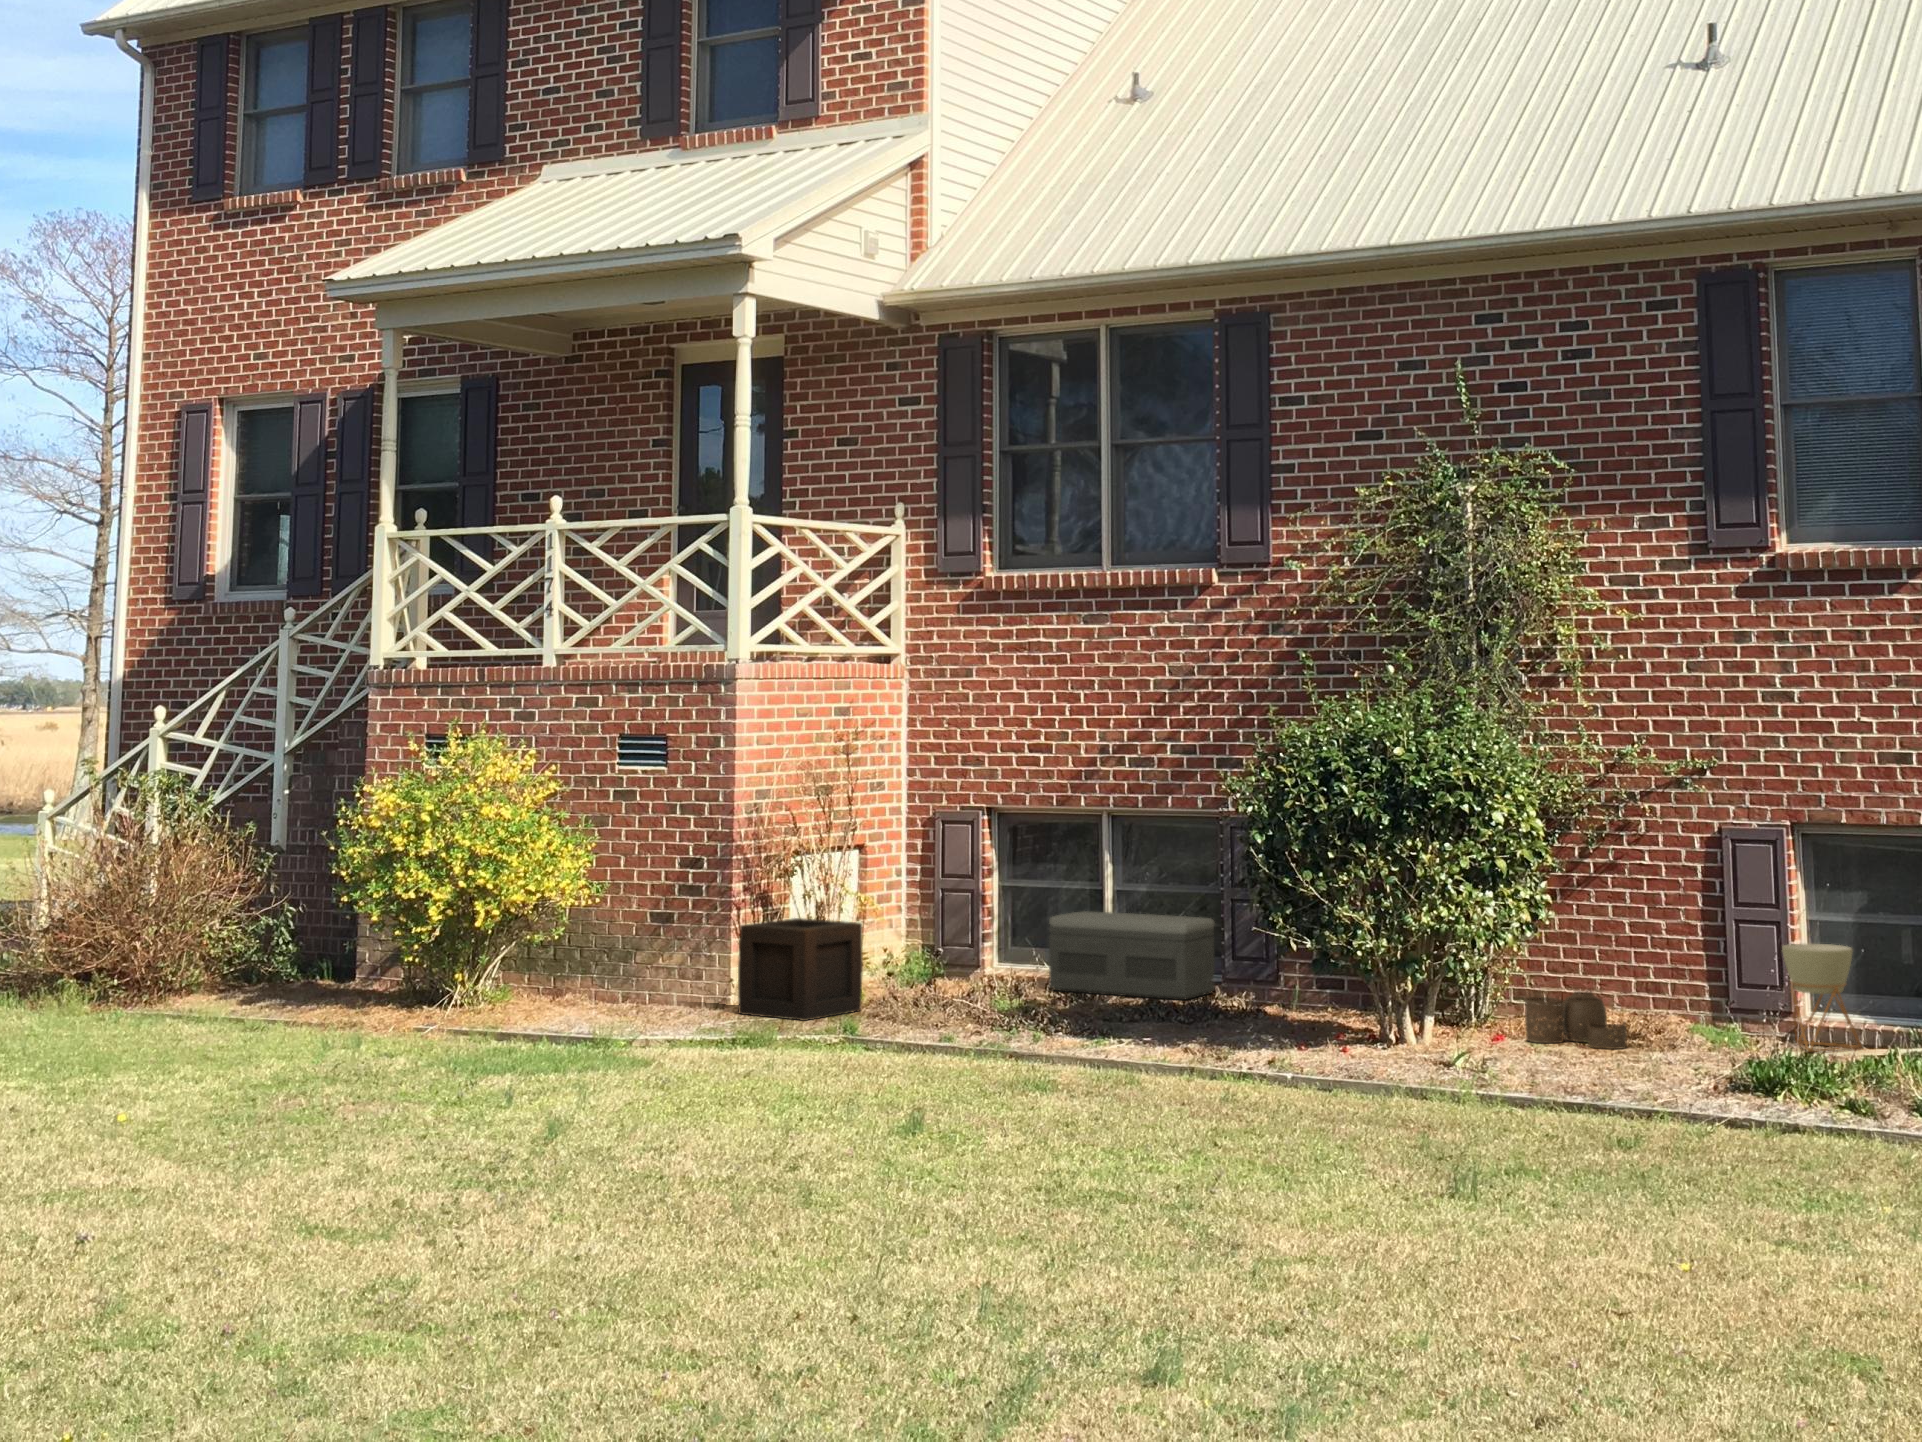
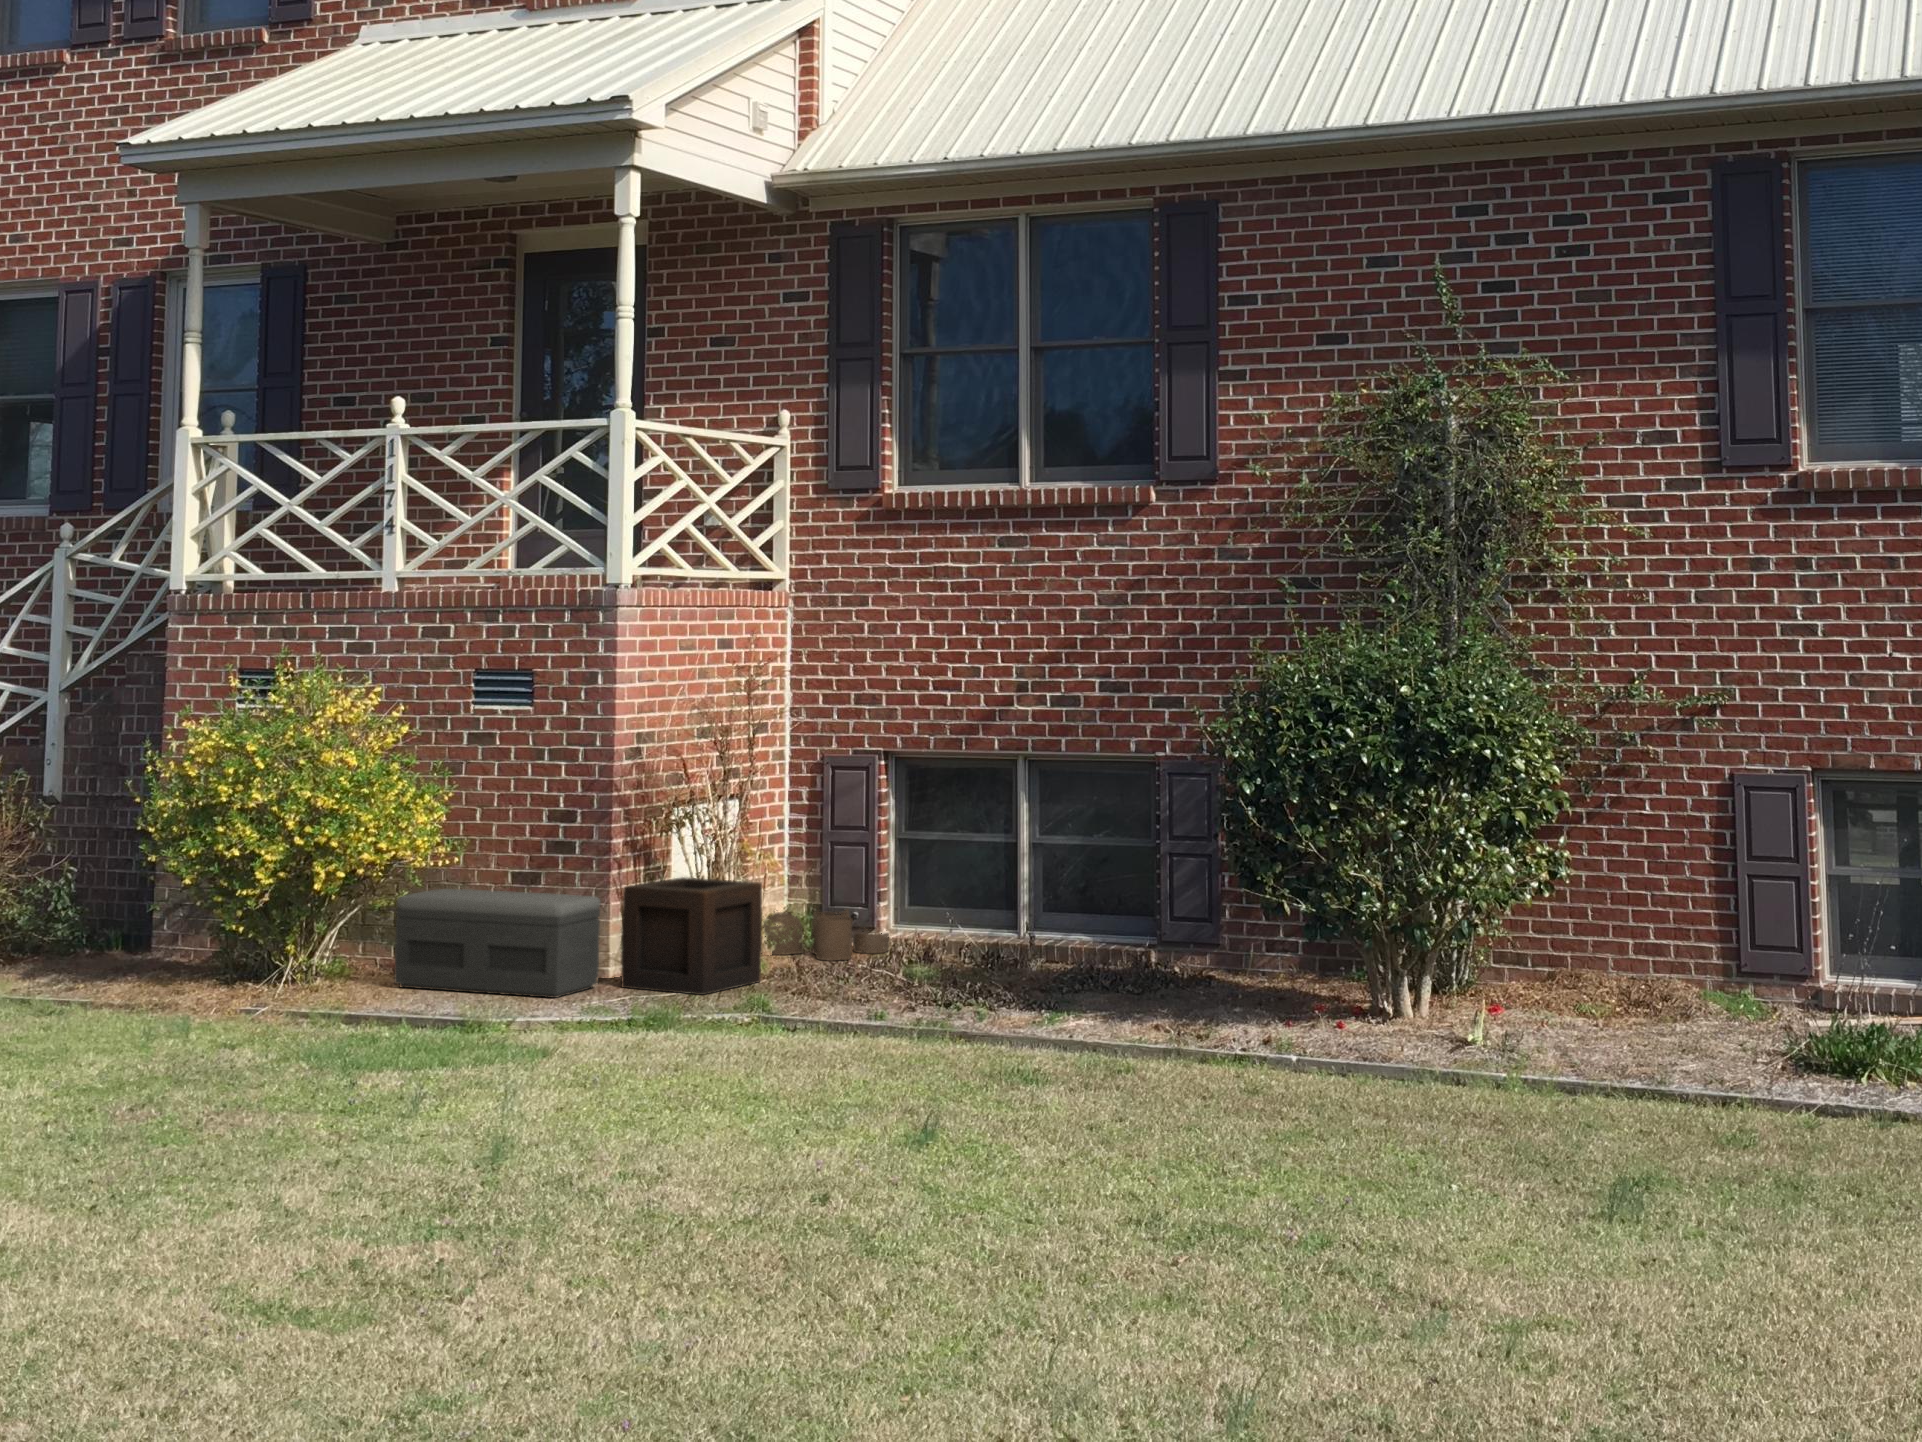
storage bench: present [1049,911,1215,1000] -> present [394,889,600,998]
planter: present [1782,944,1861,1052] -> none [1805,900,1891,1020]
woven basket: present [1525,990,1627,1049] -> present [763,909,889,961]

